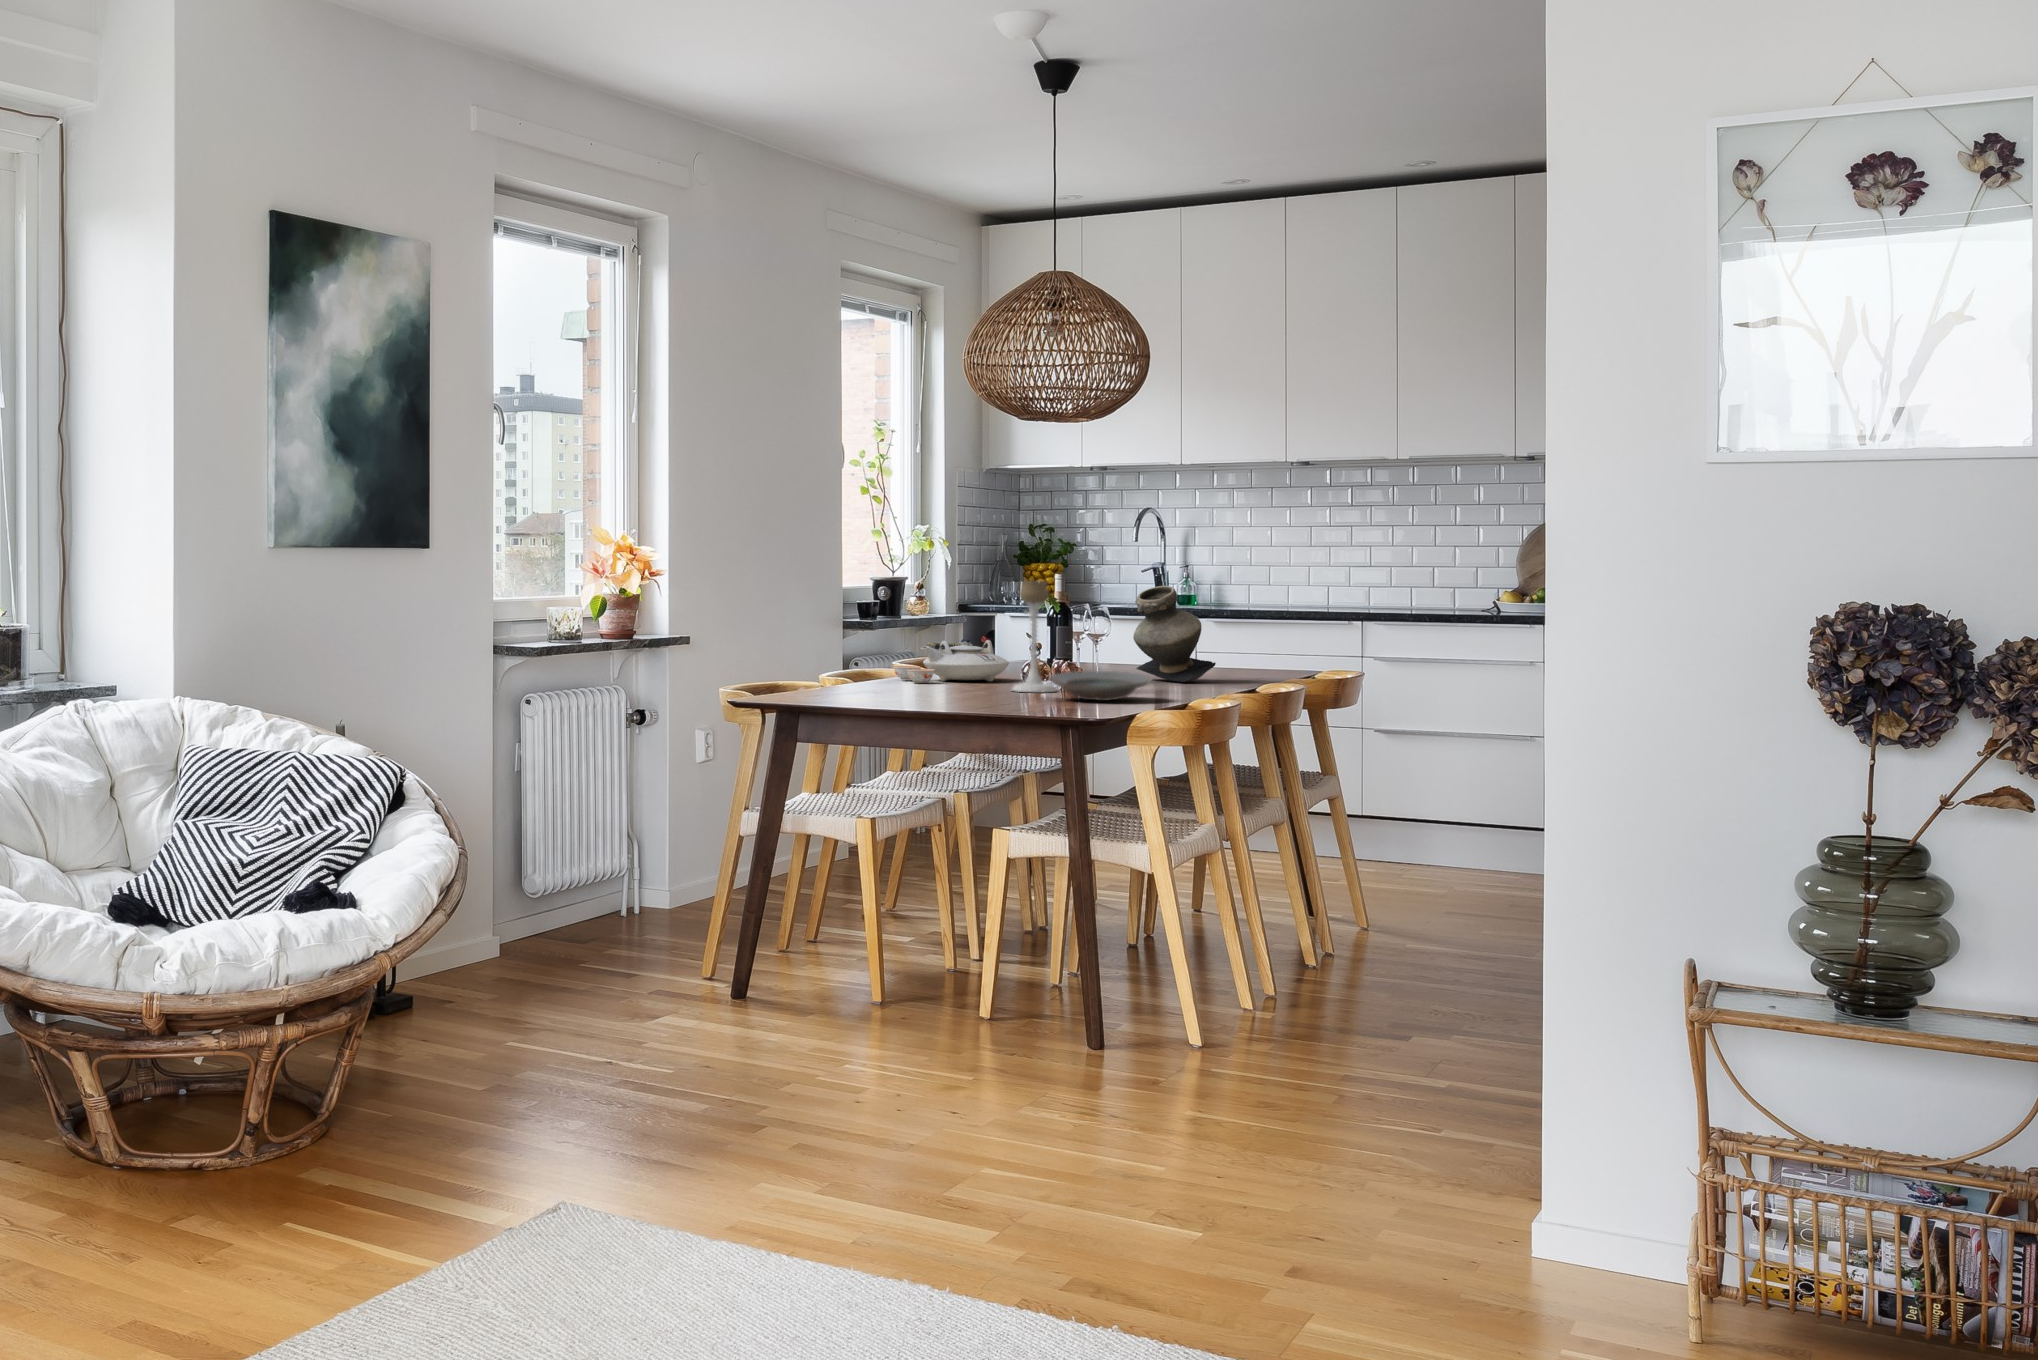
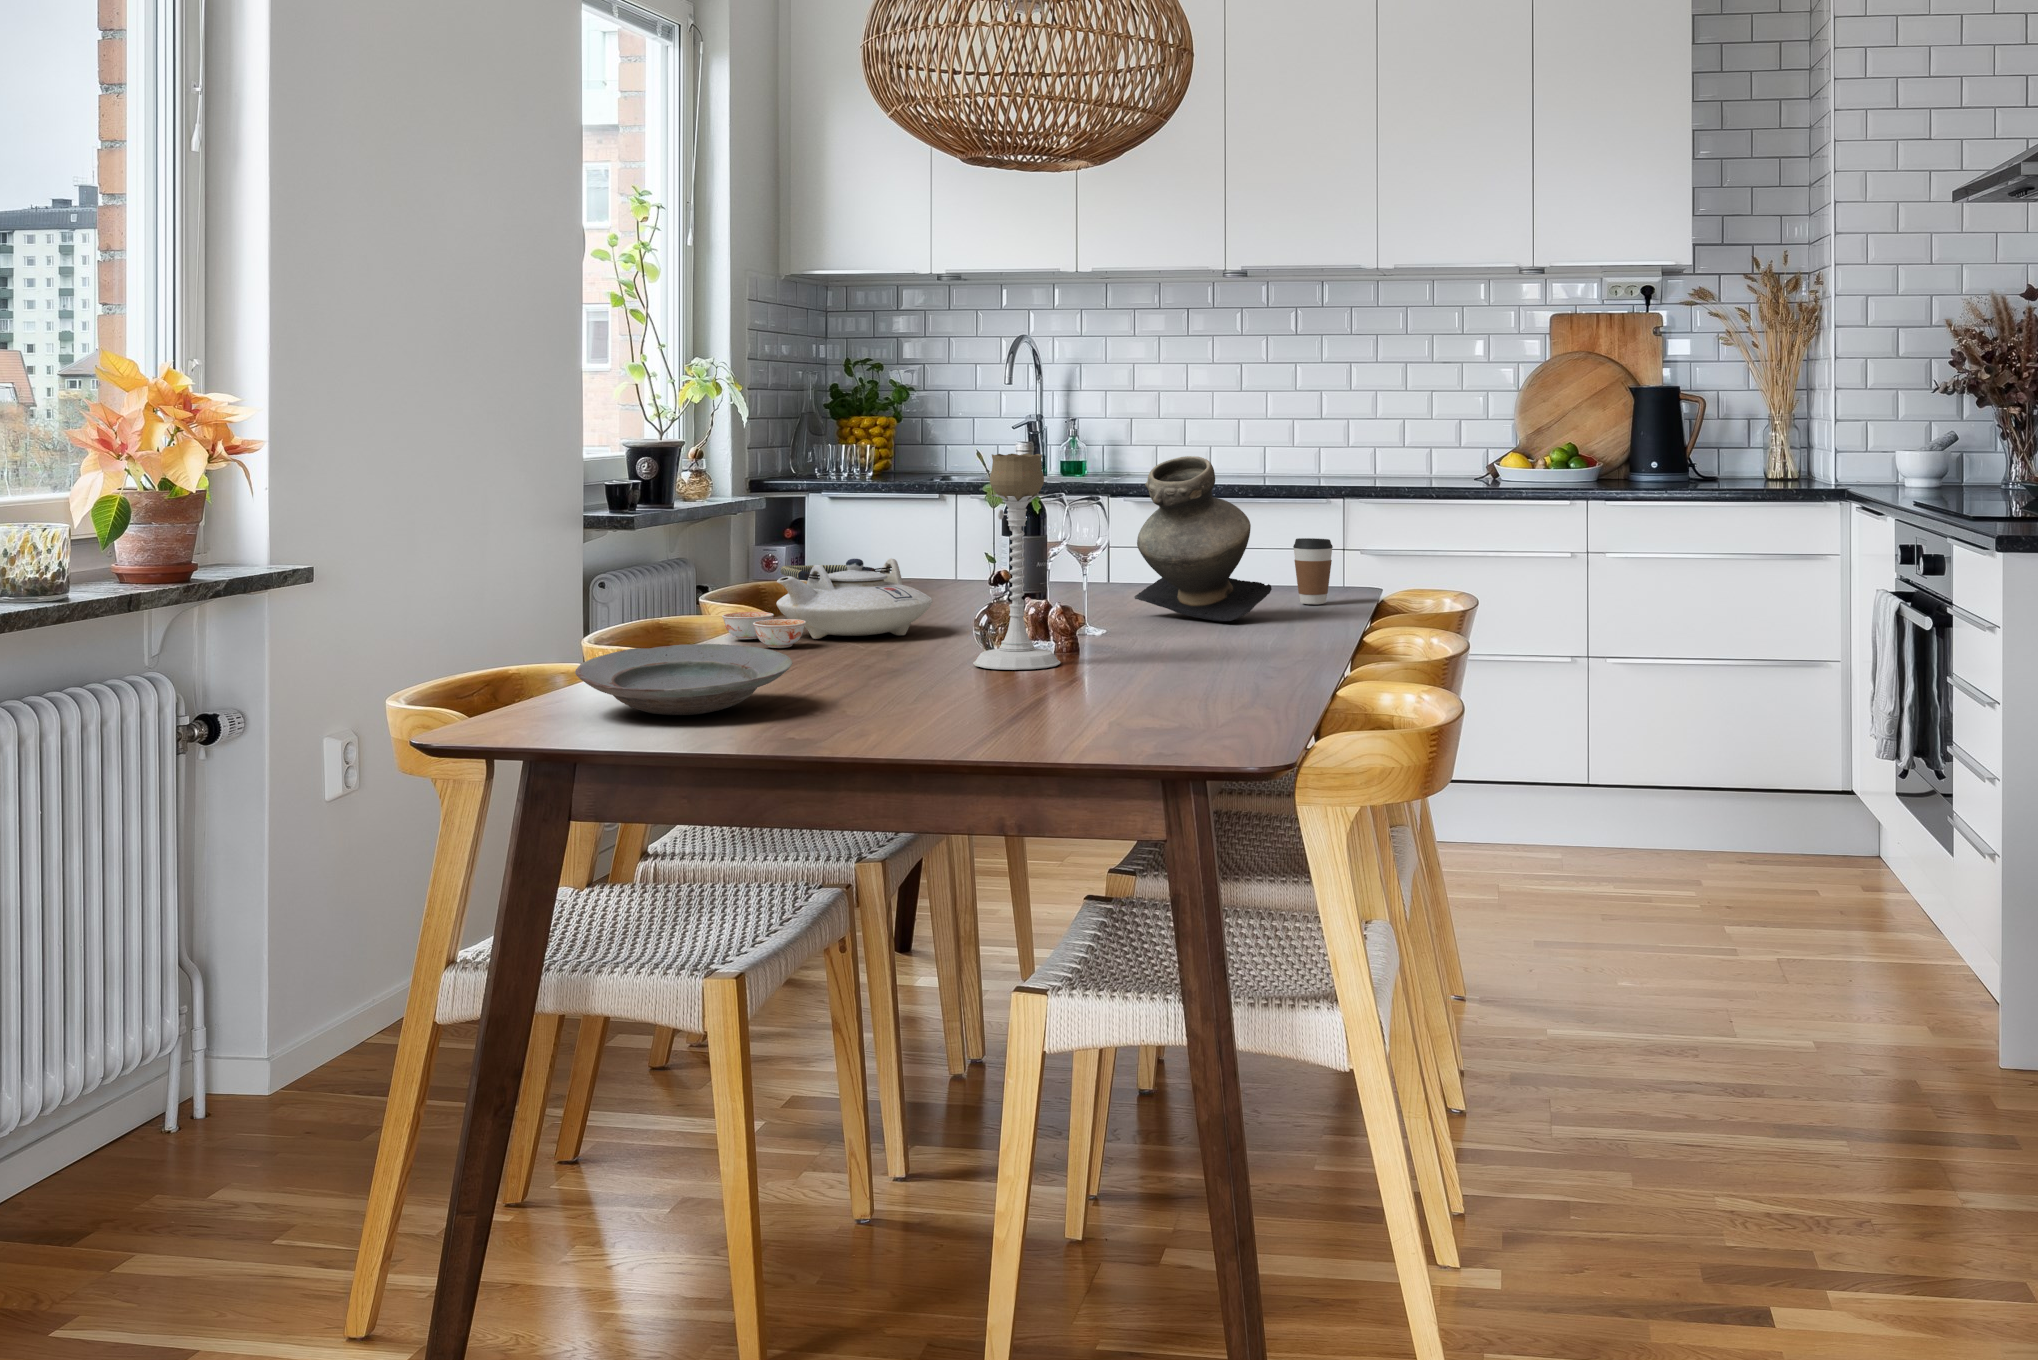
coffee cup: none [1246,638,1271,678] -> present [1293,538,1333,604]
plate: present [1049,671,1152,701] -> present [575,644,792,715]

